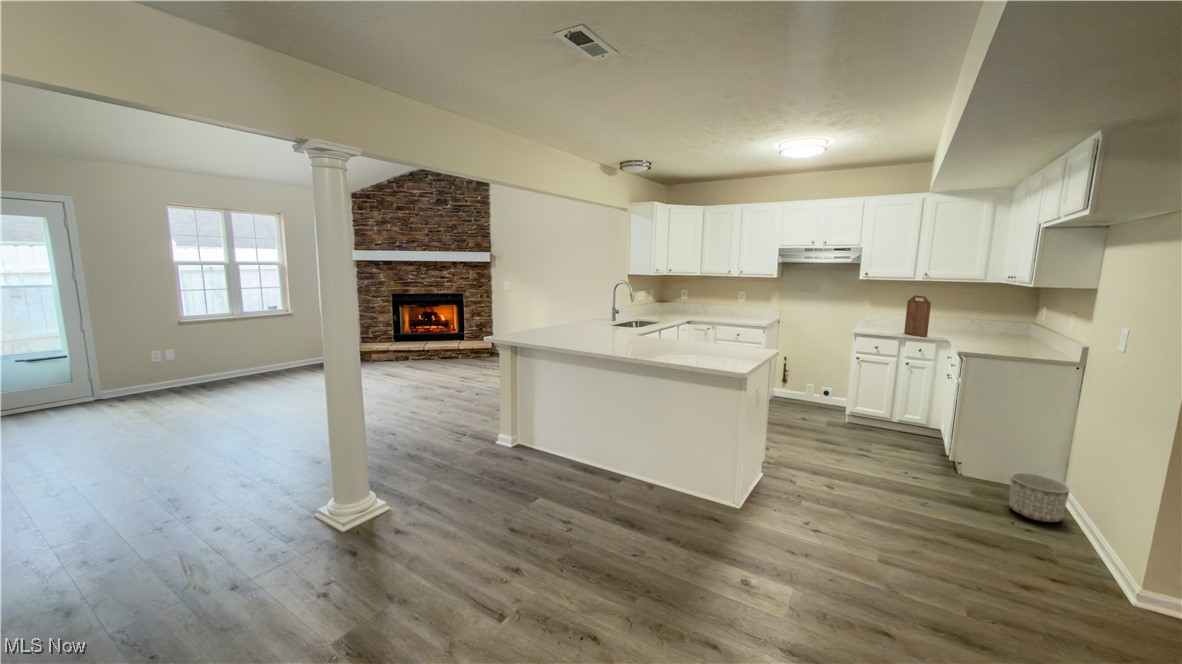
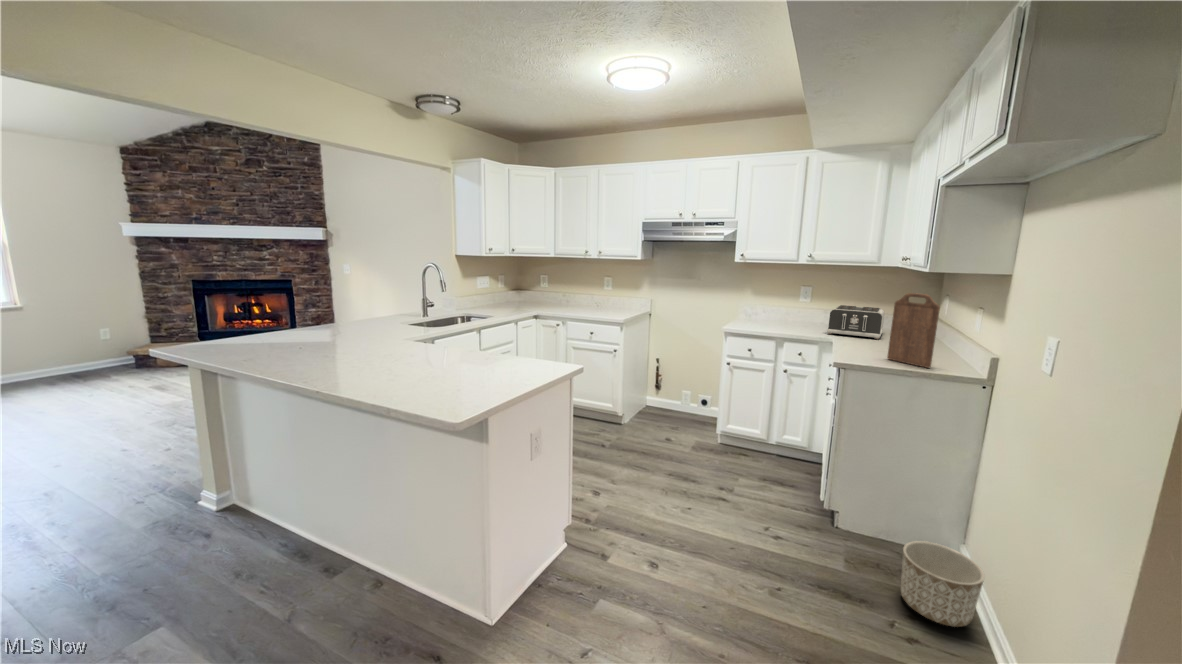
cutting board: present [904,295,931,337] -> present [887,293,940,368]
toaster: none [942,314,991,340] -> present [827,305,885,339]

